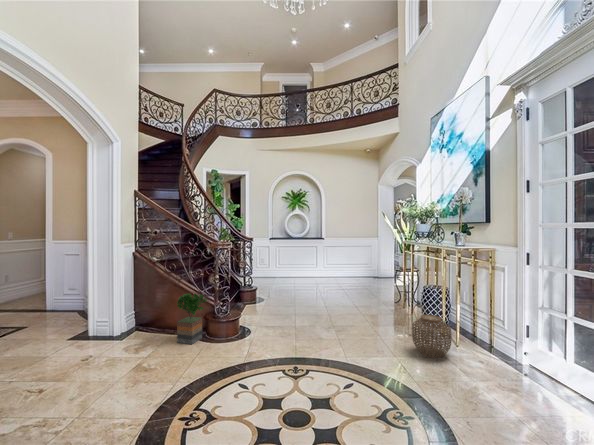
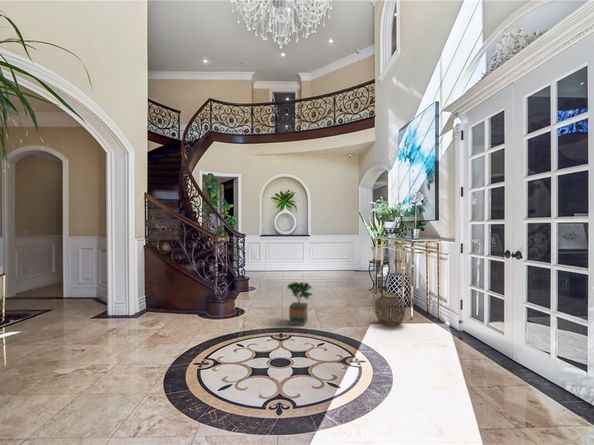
potted tree: present [177,294,207,344] -> present [288,282,312,325]

